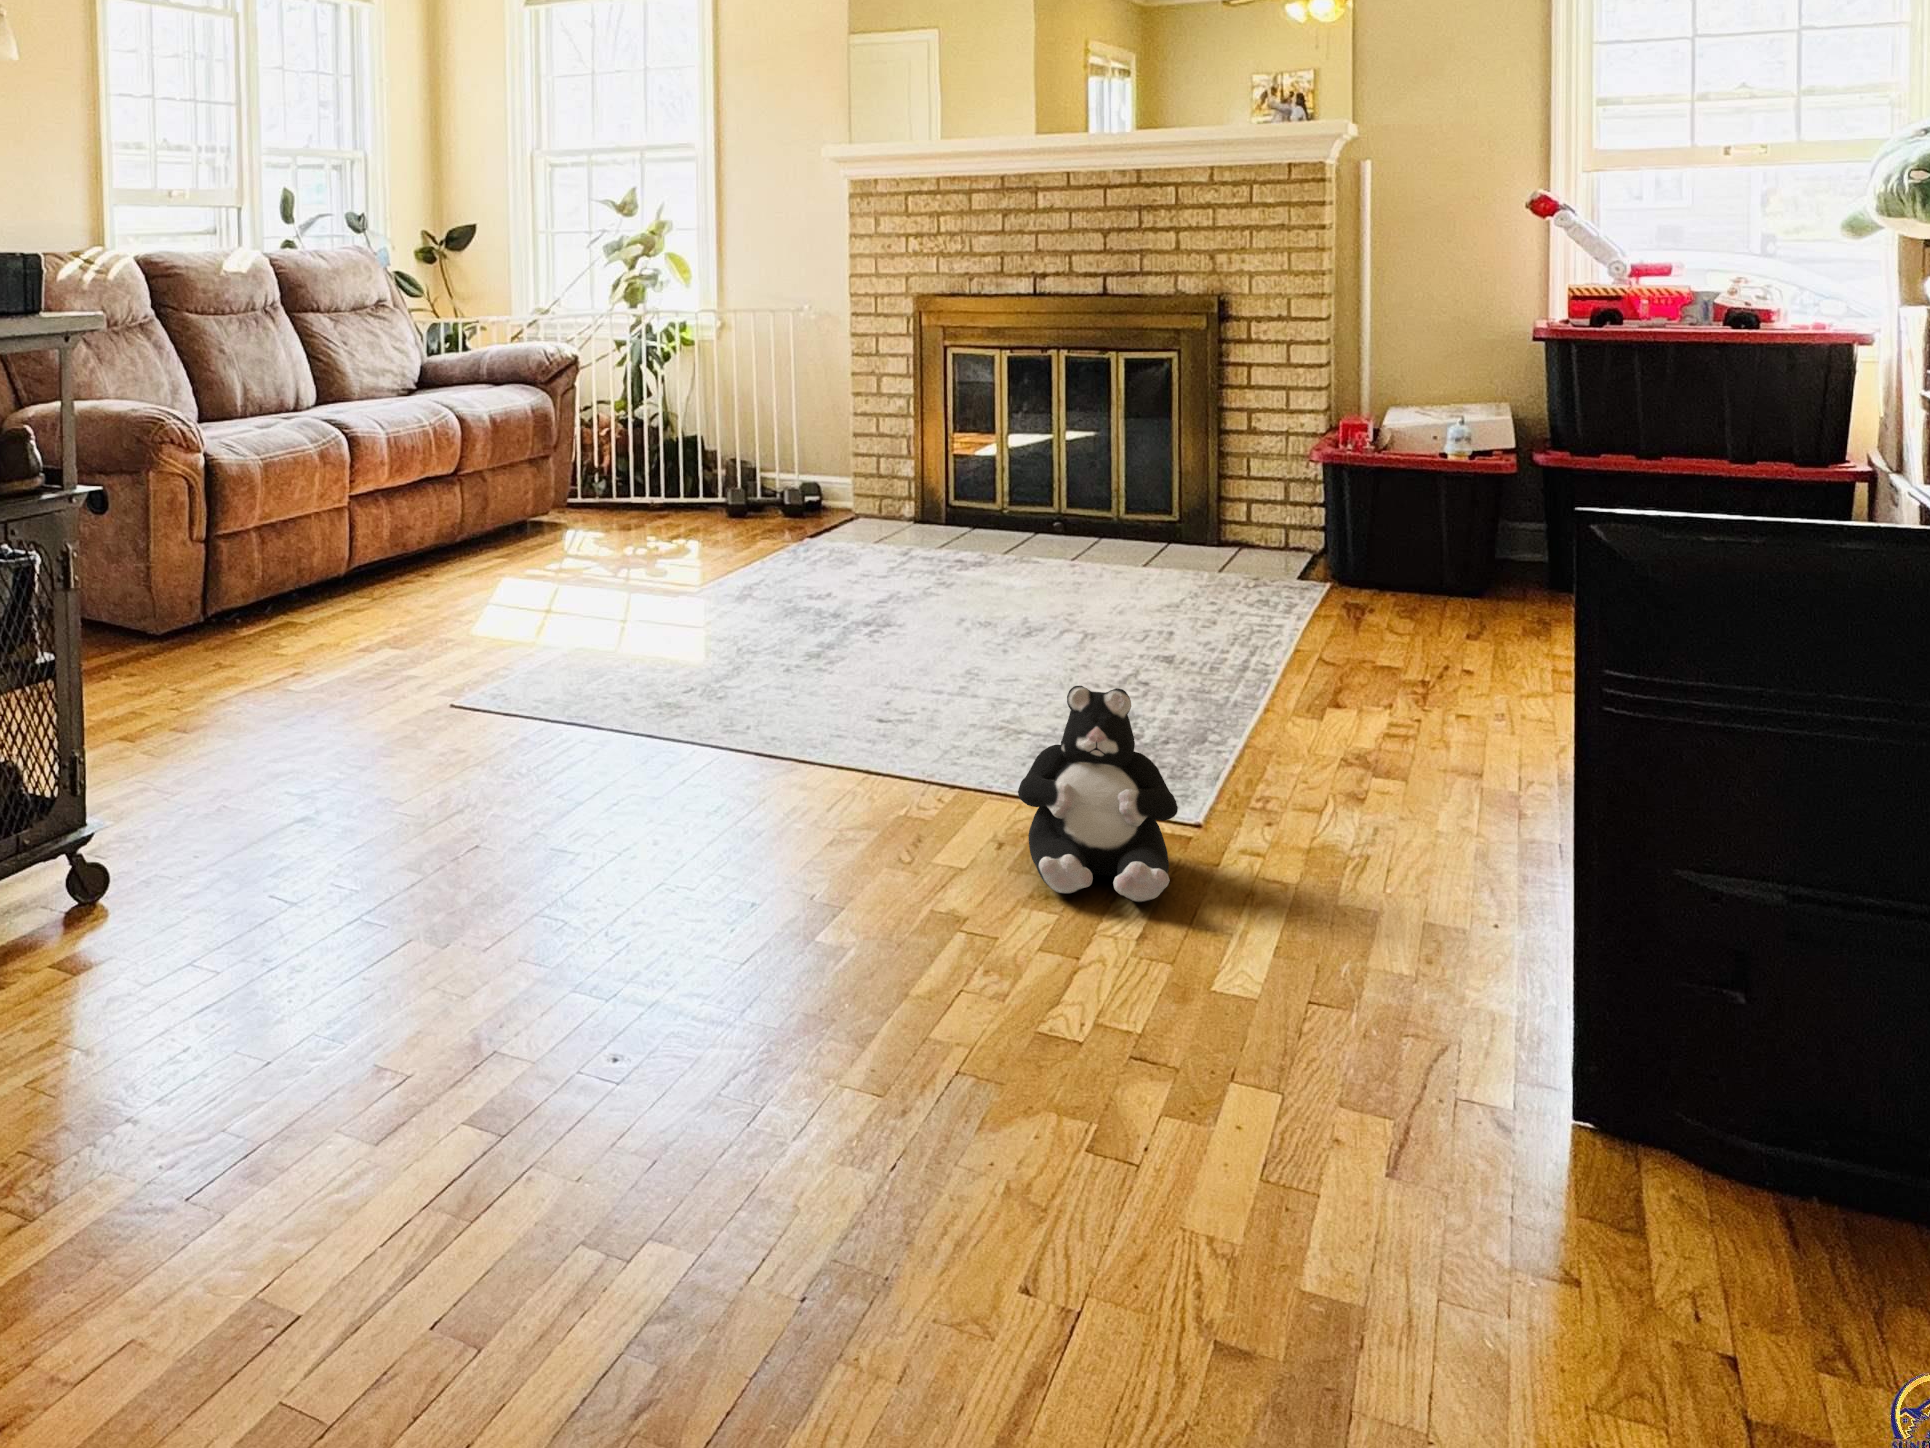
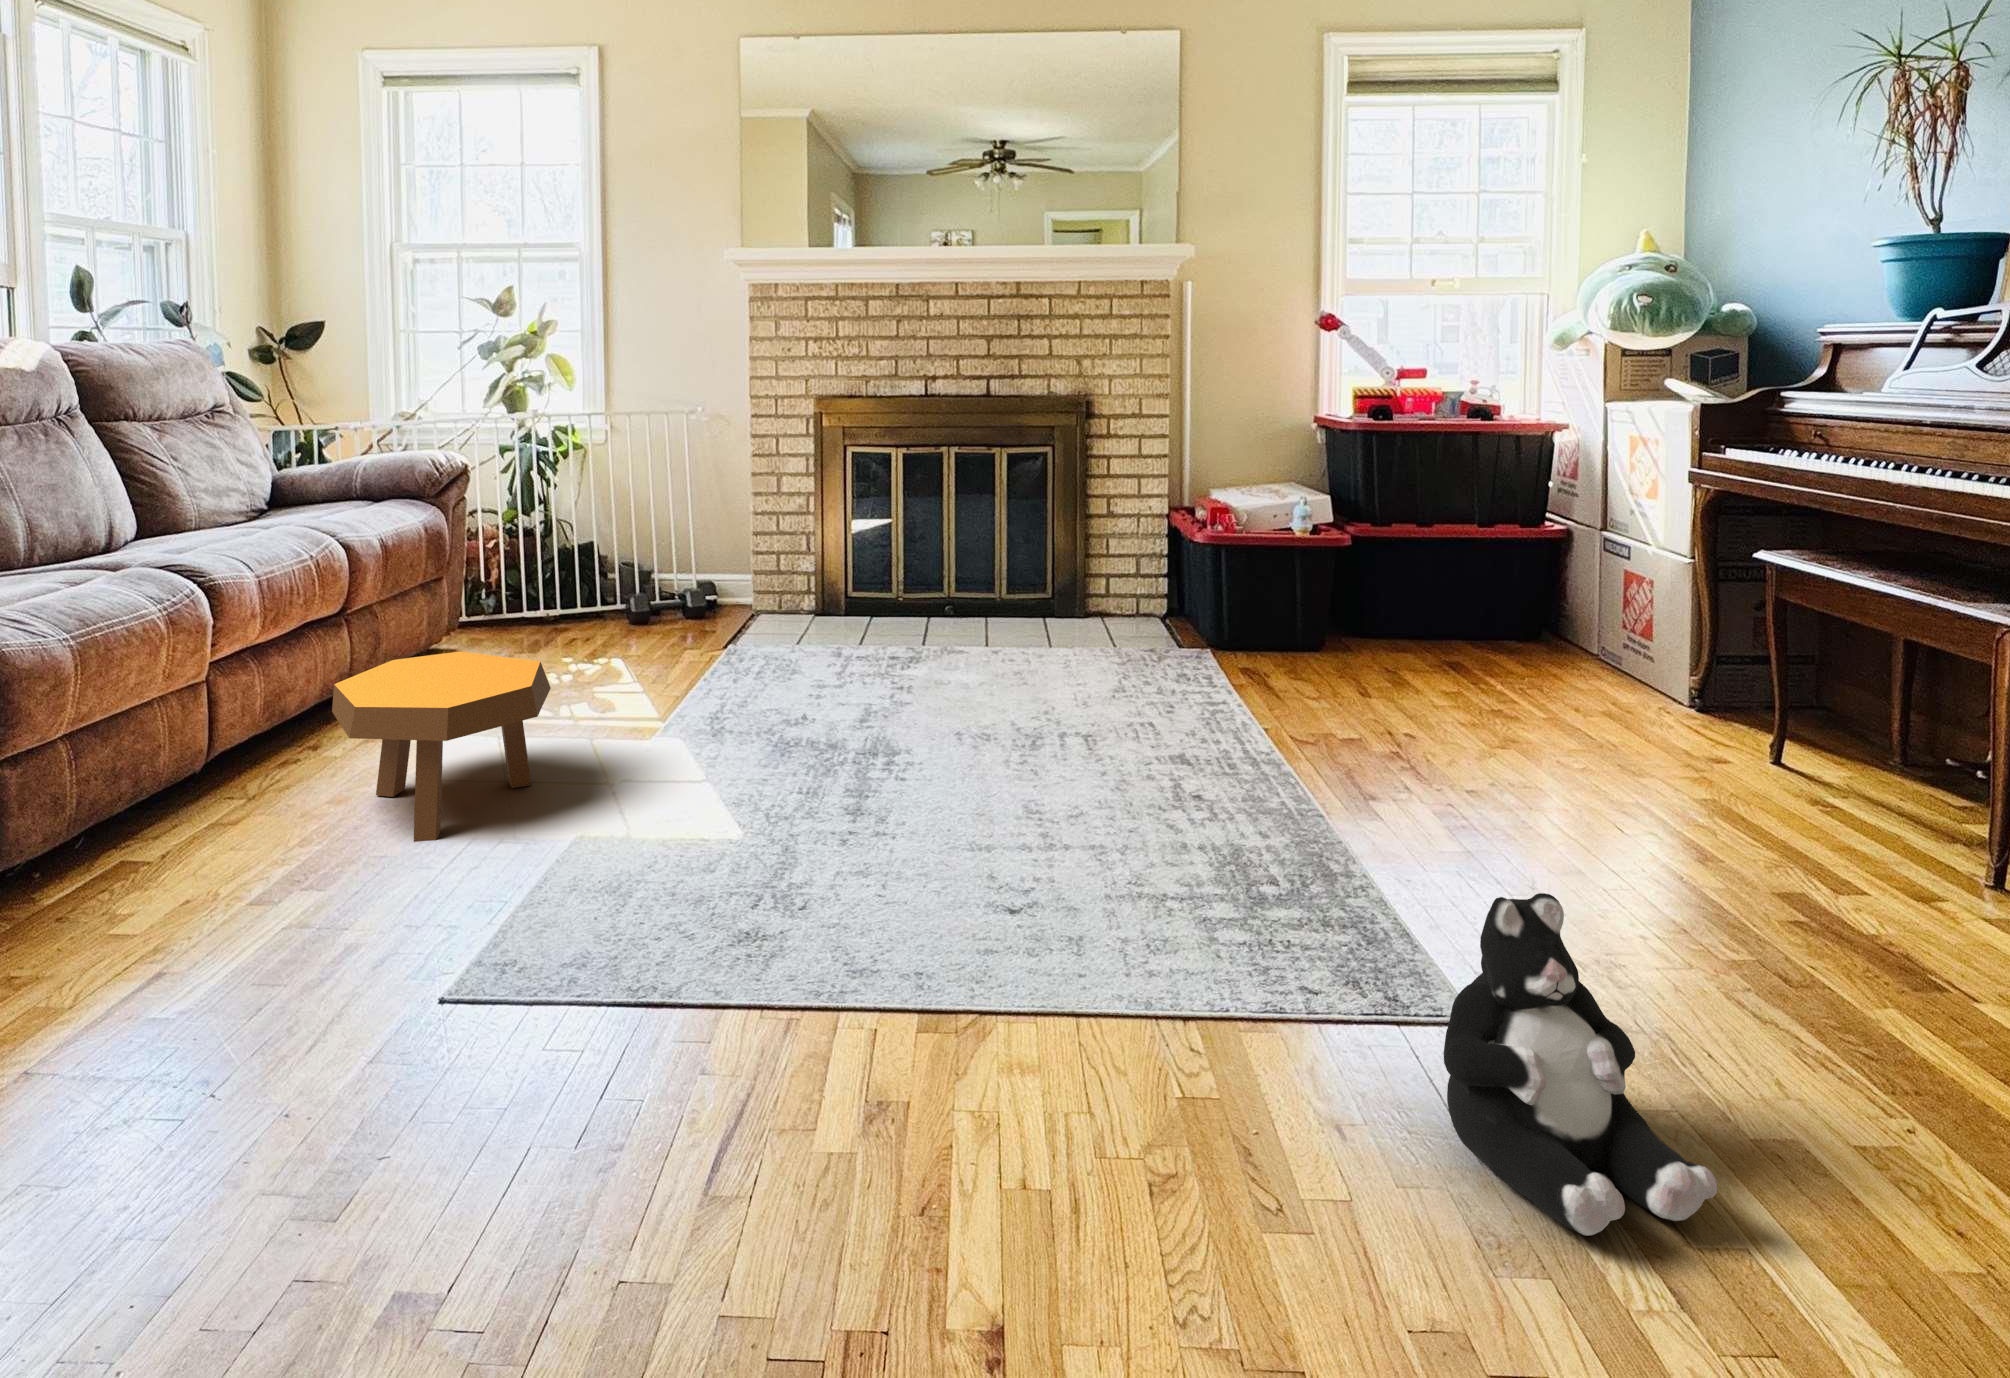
footstool: none [425,501,581,627] -> present [332,651,551,842]

